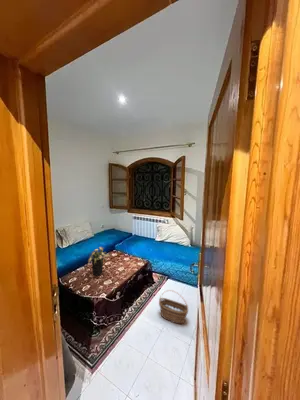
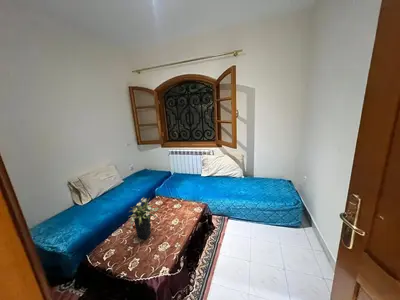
basket: present [159,298,188,324] -> none [234,239,275,279]

